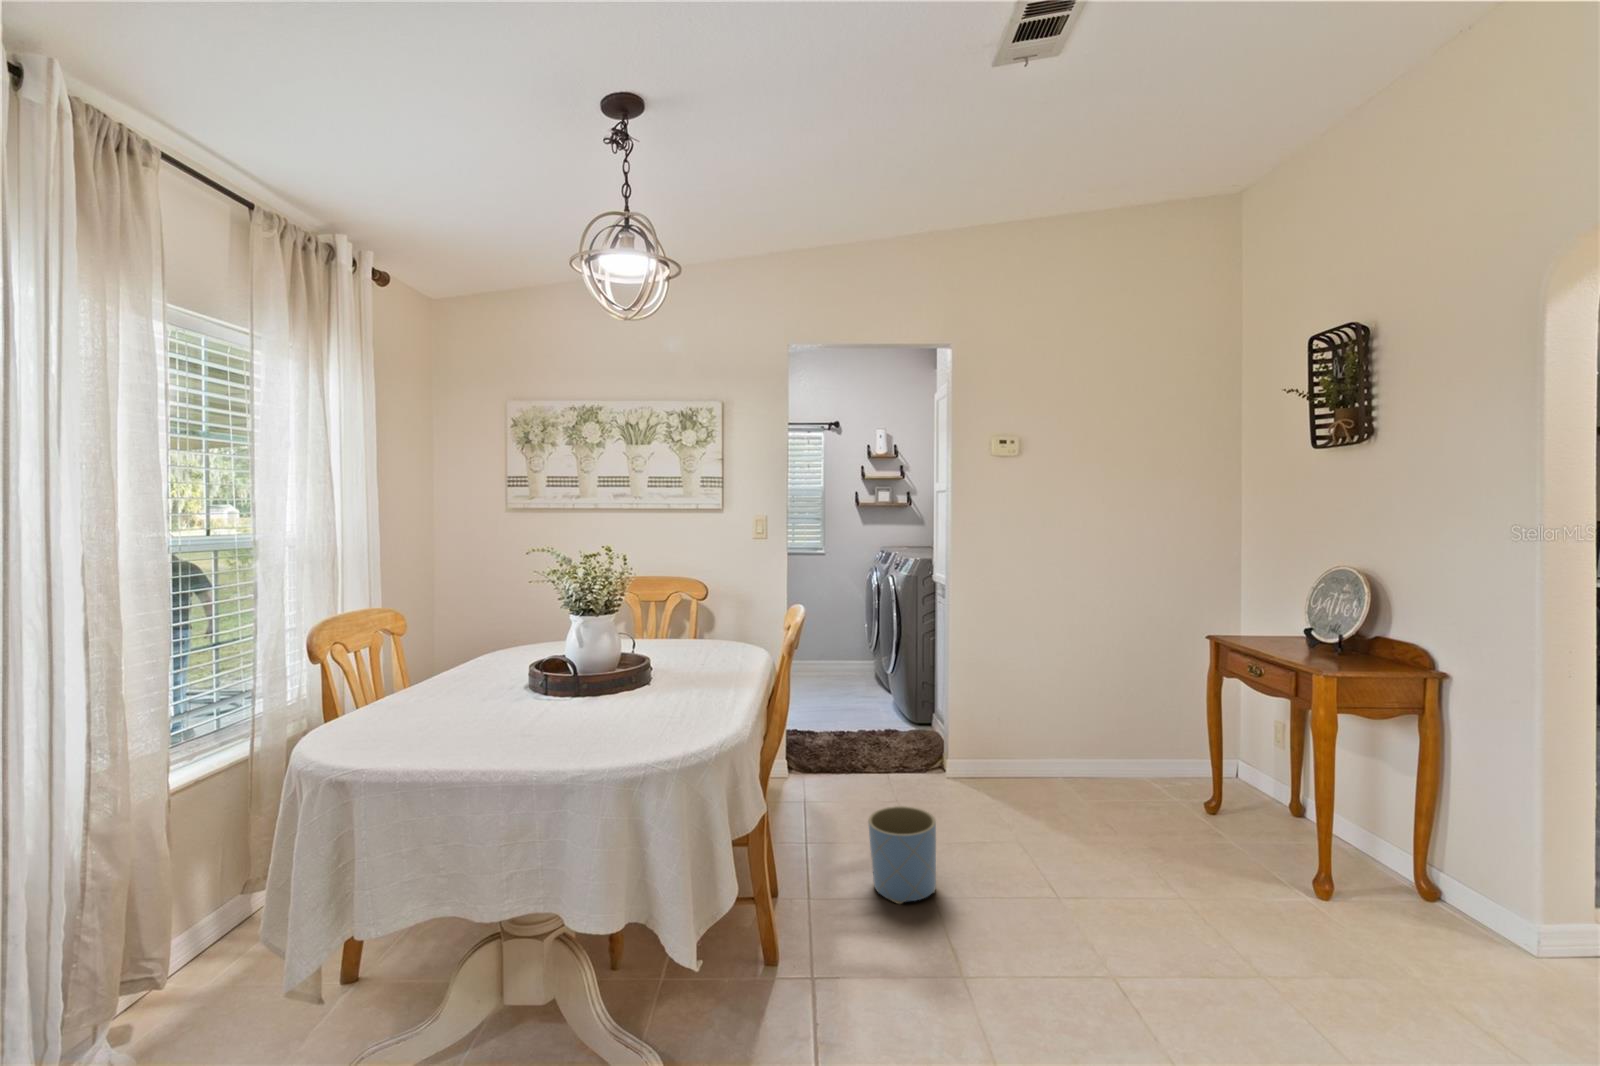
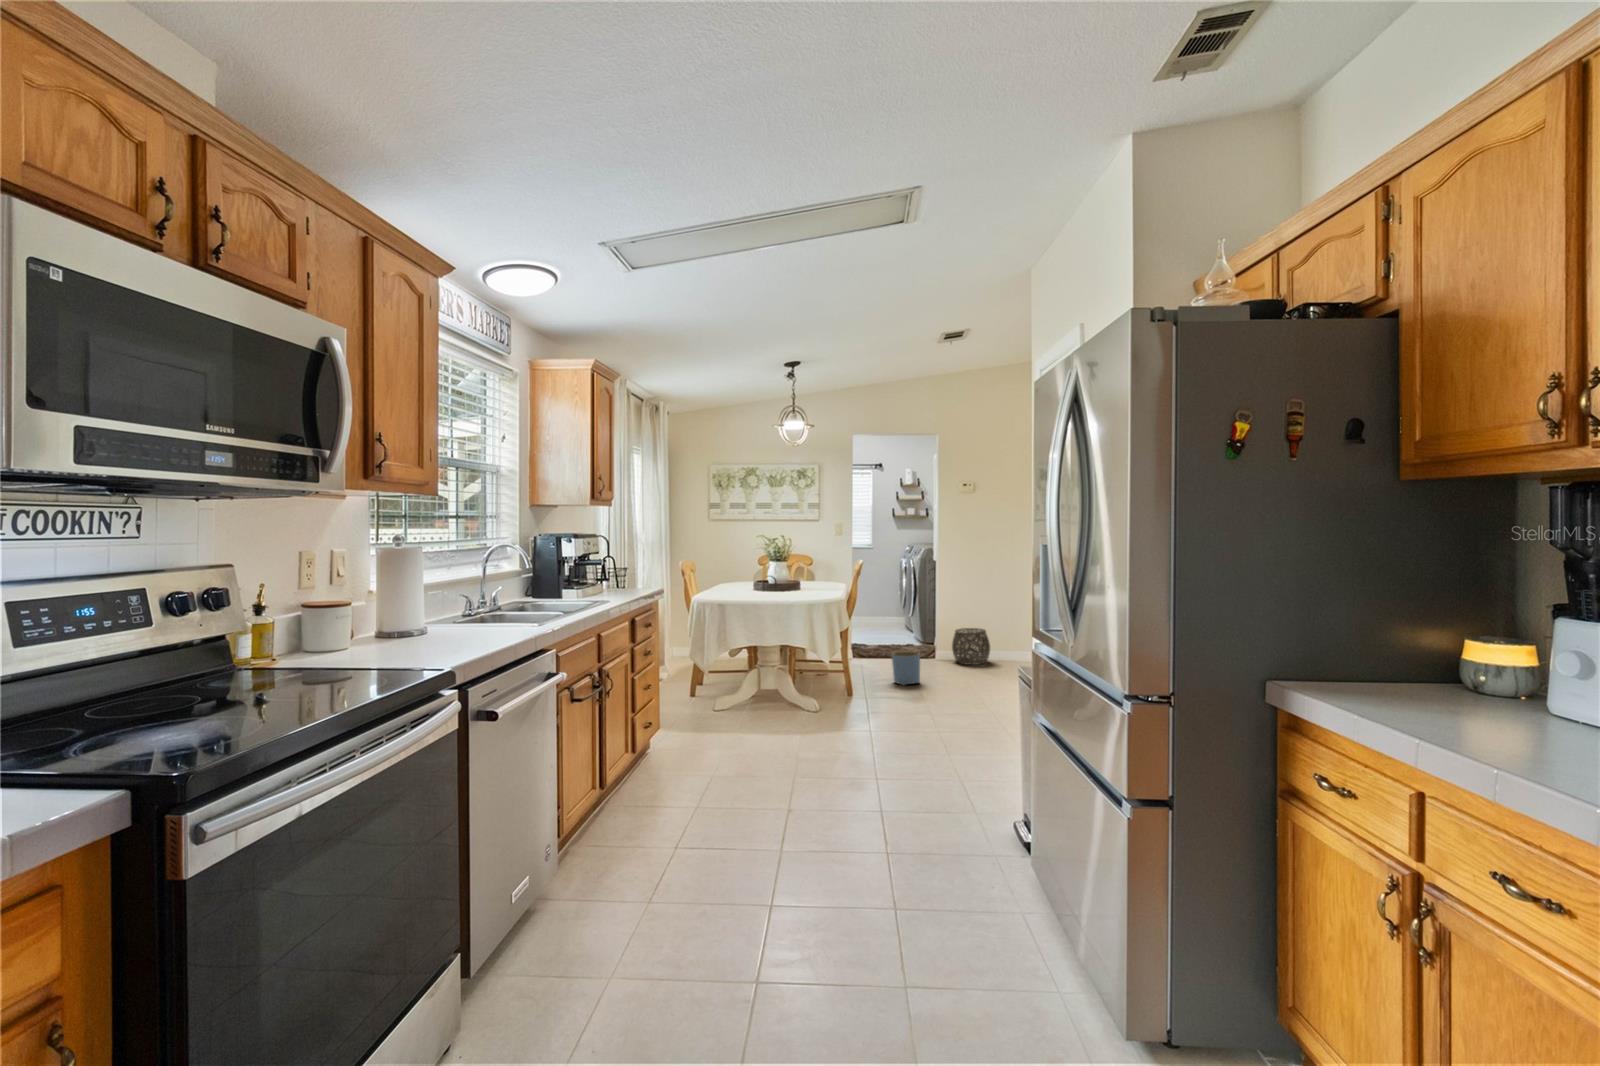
woven basket: none [980,716,1059,799] -> present [952,628,990,665]

